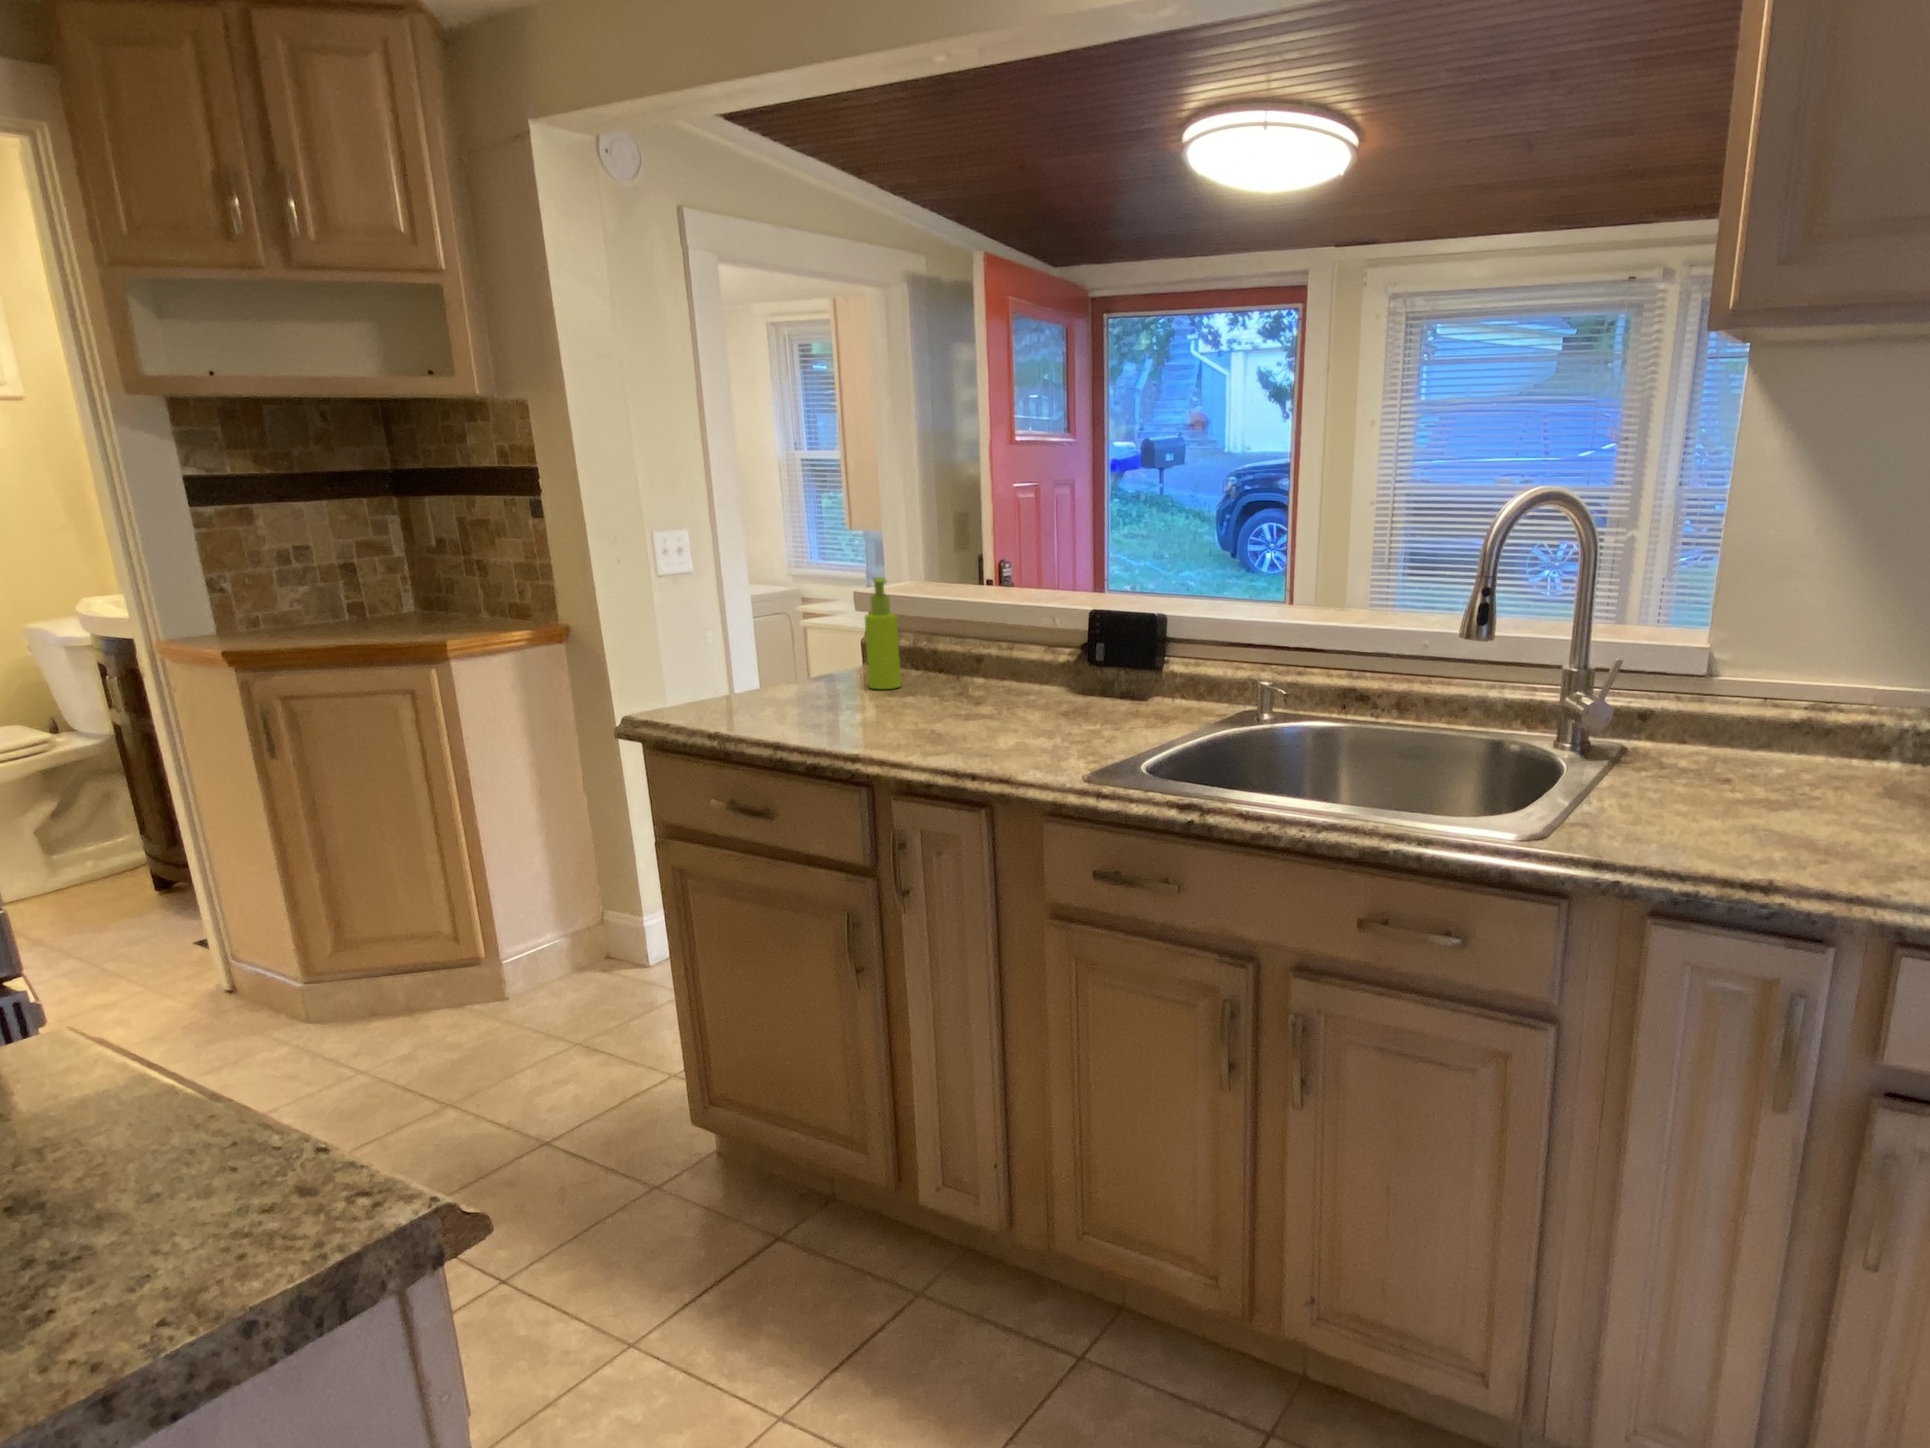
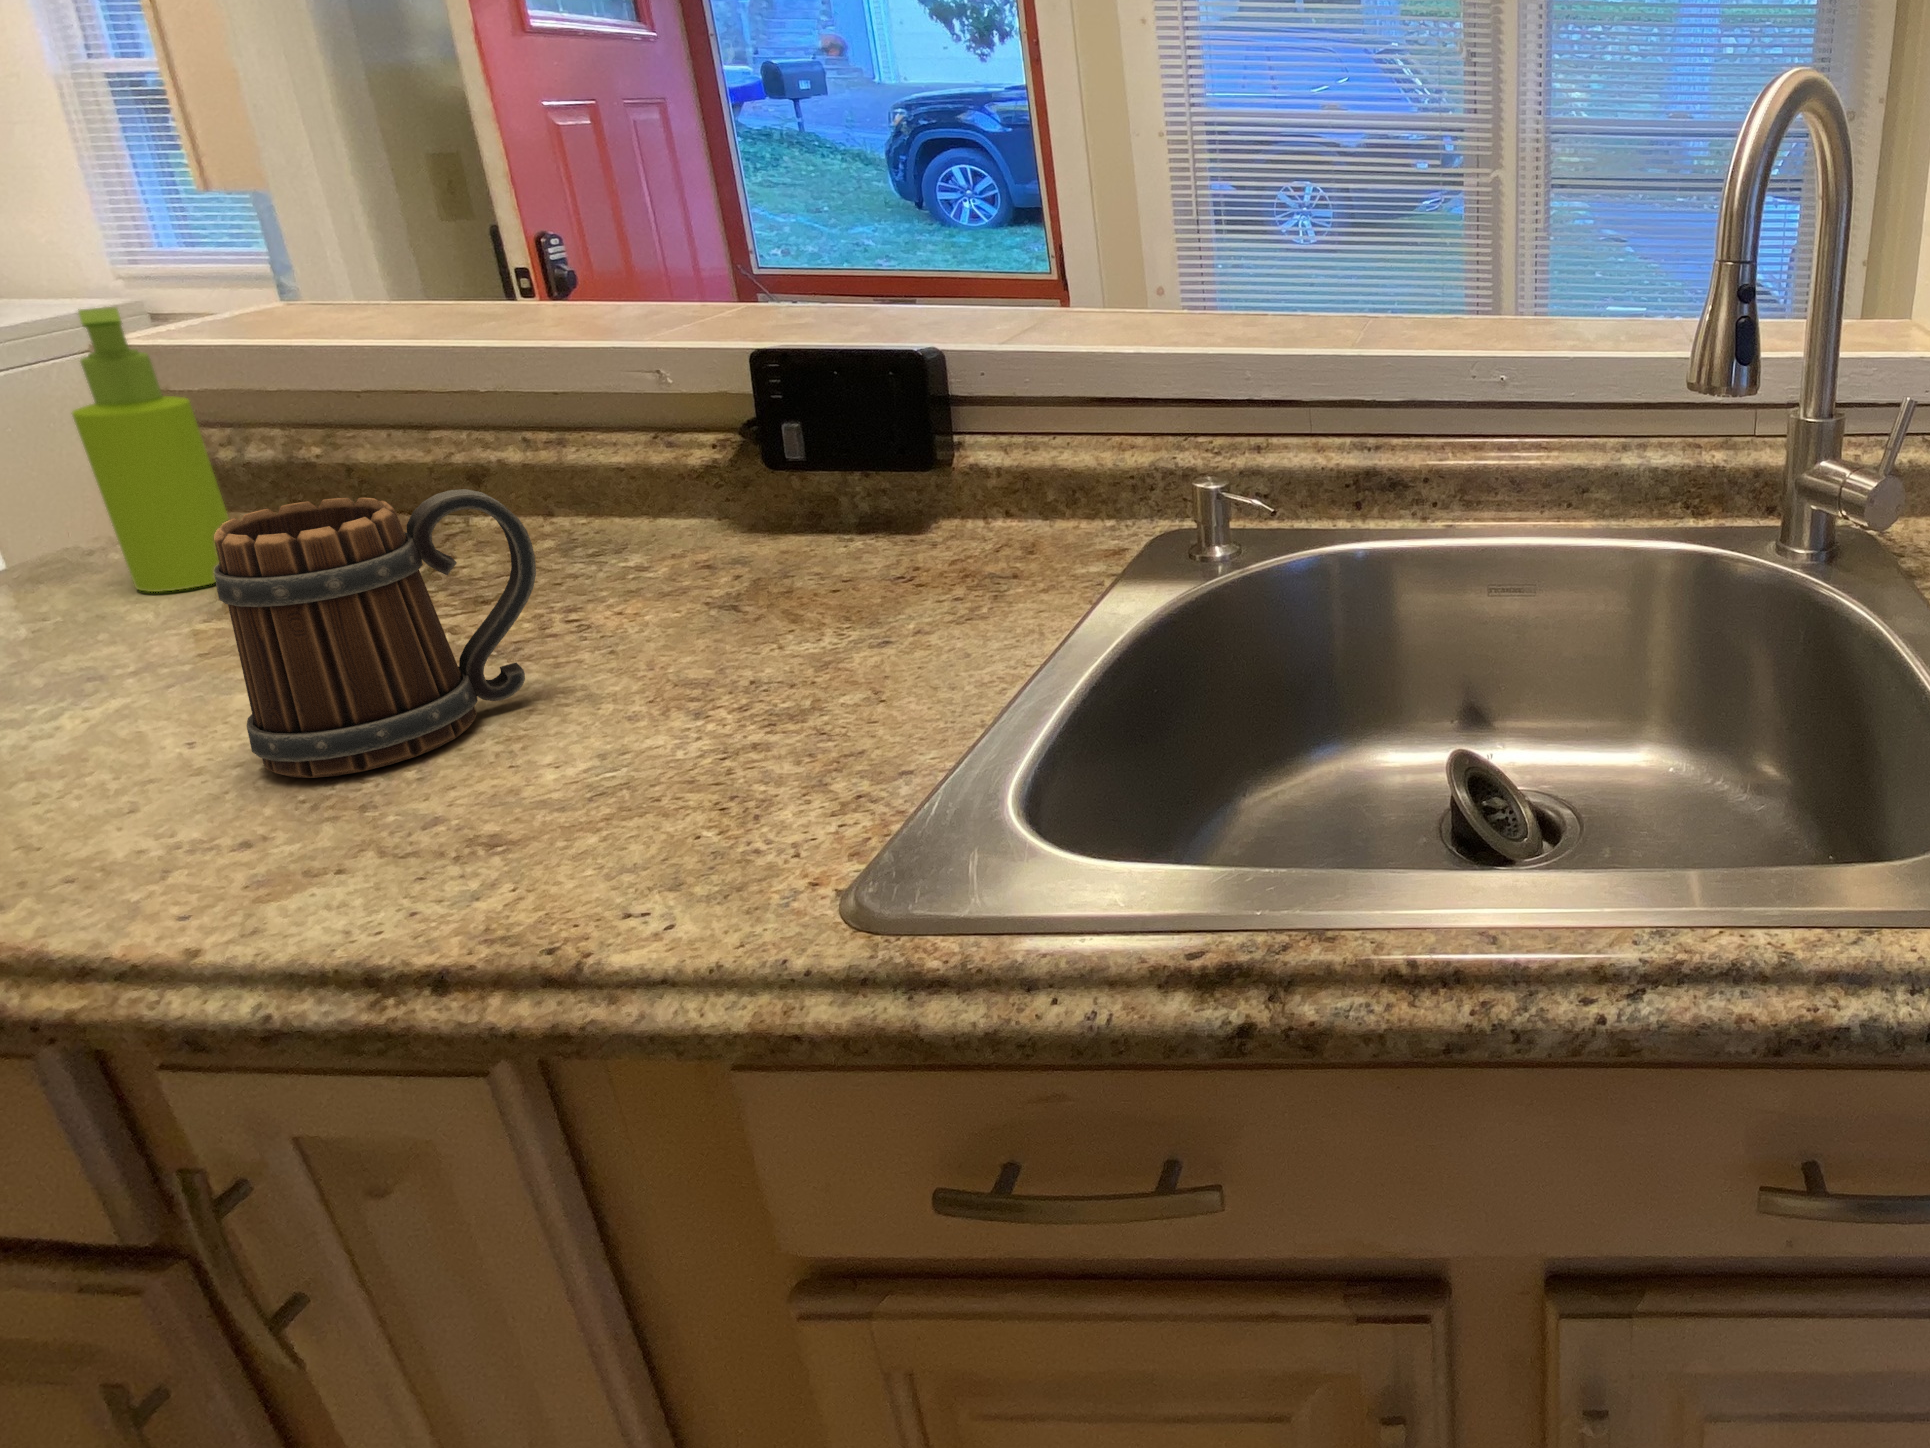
mug: none [918,642,1006,737] -> present [213,489,536,778]

